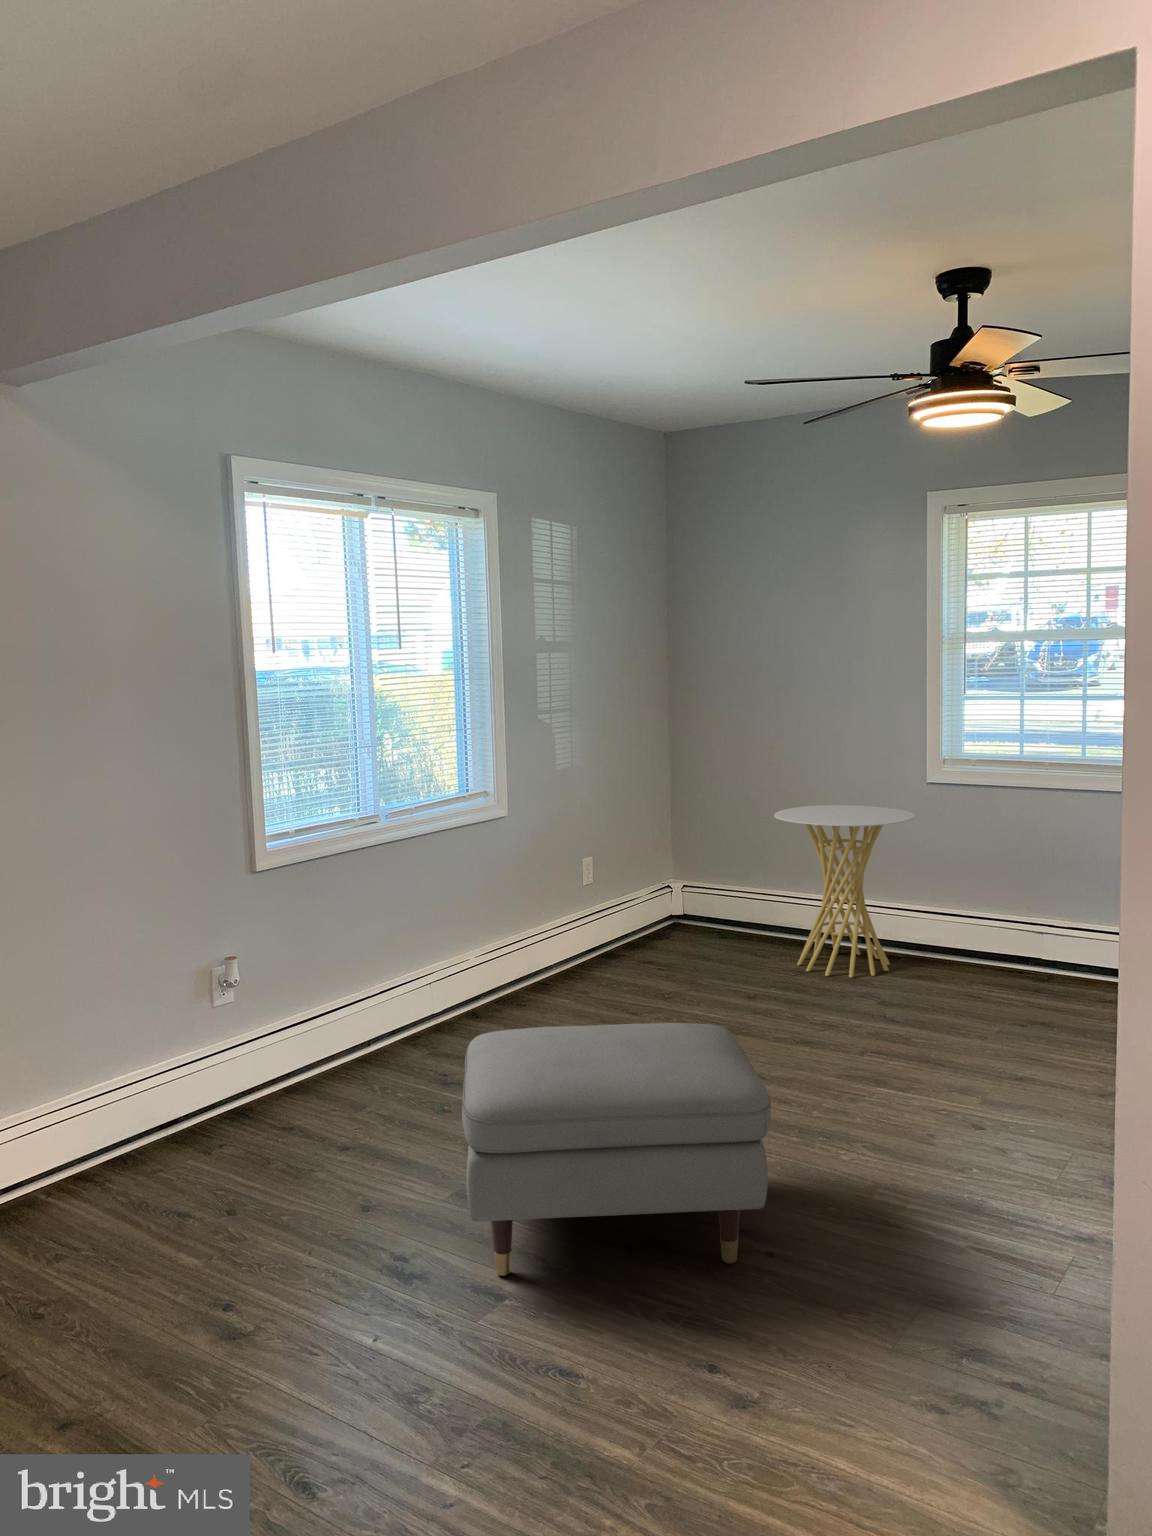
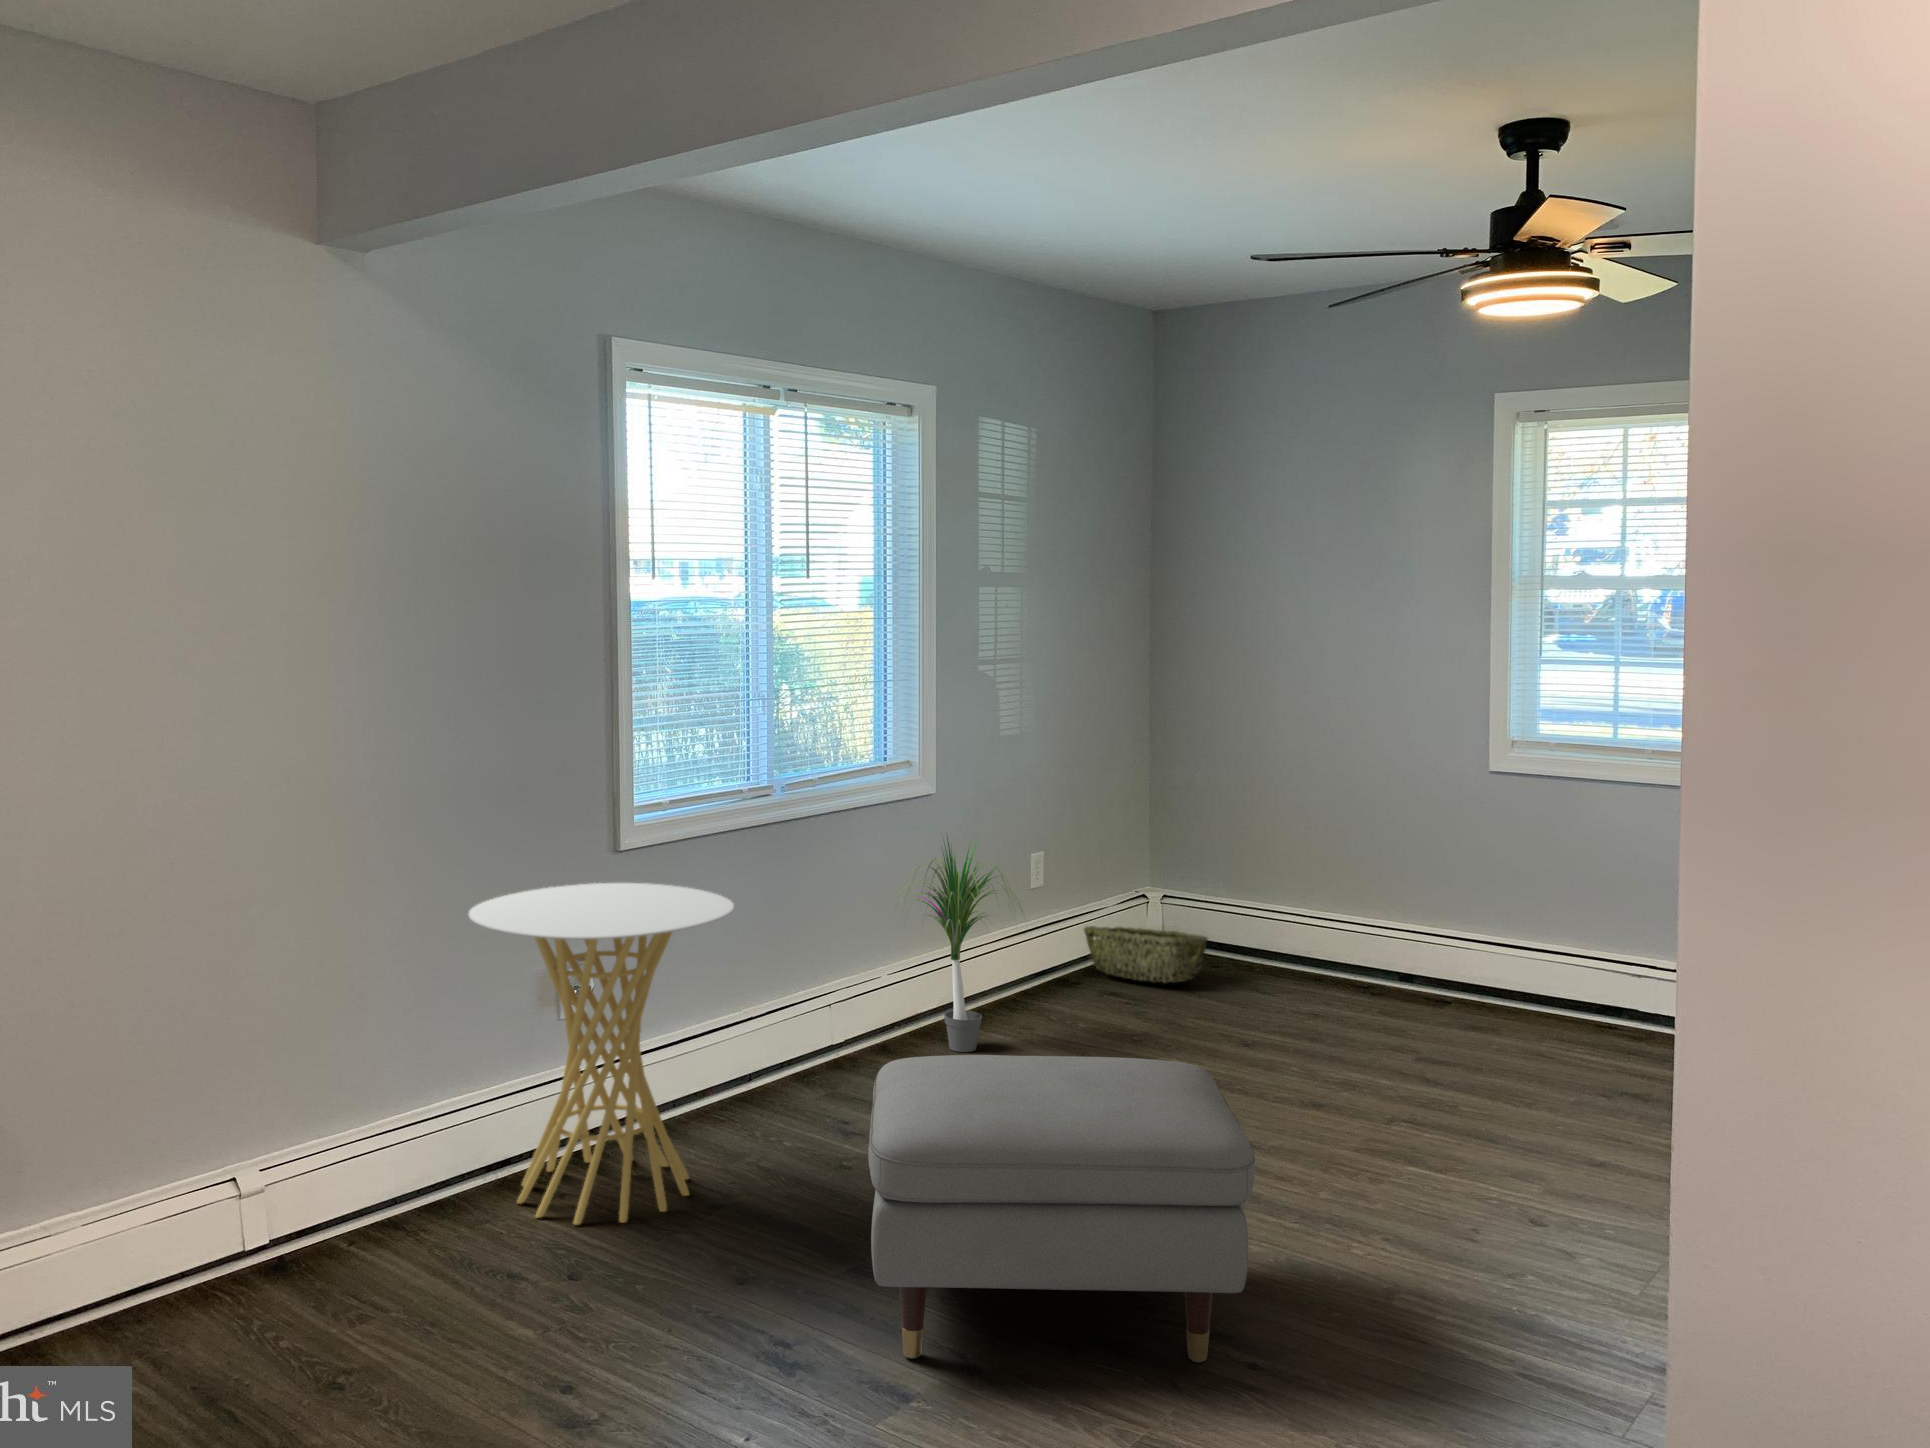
side table: present [774,805,915,978] -> present [469,883,734,1225]
potted plant: none [473,842,585,1015] -> present [894,836,1019,1052]
woven basket: none [626,910,721,953] -> present [1084,926,1208,983]

